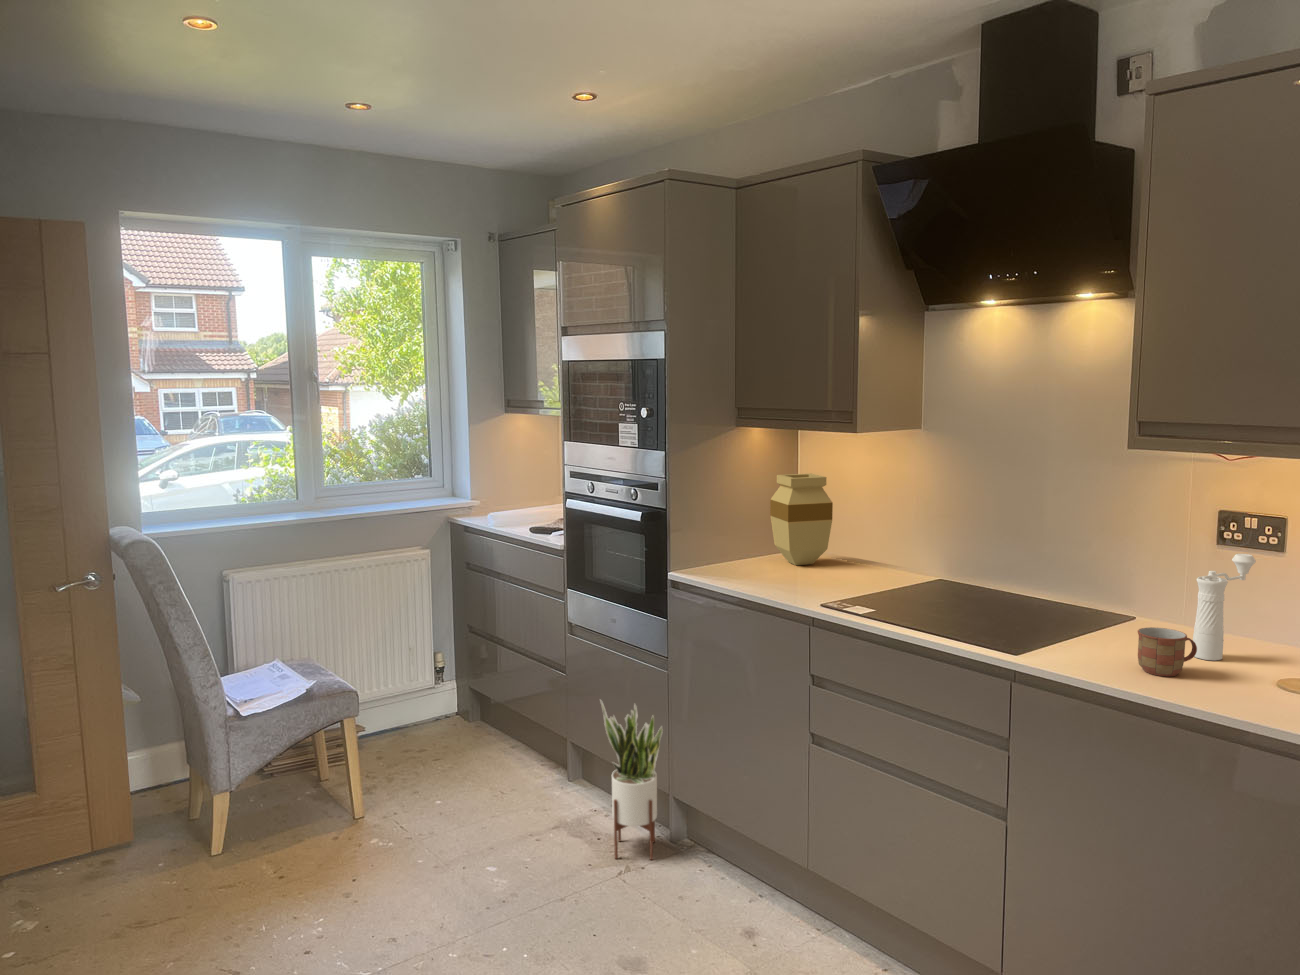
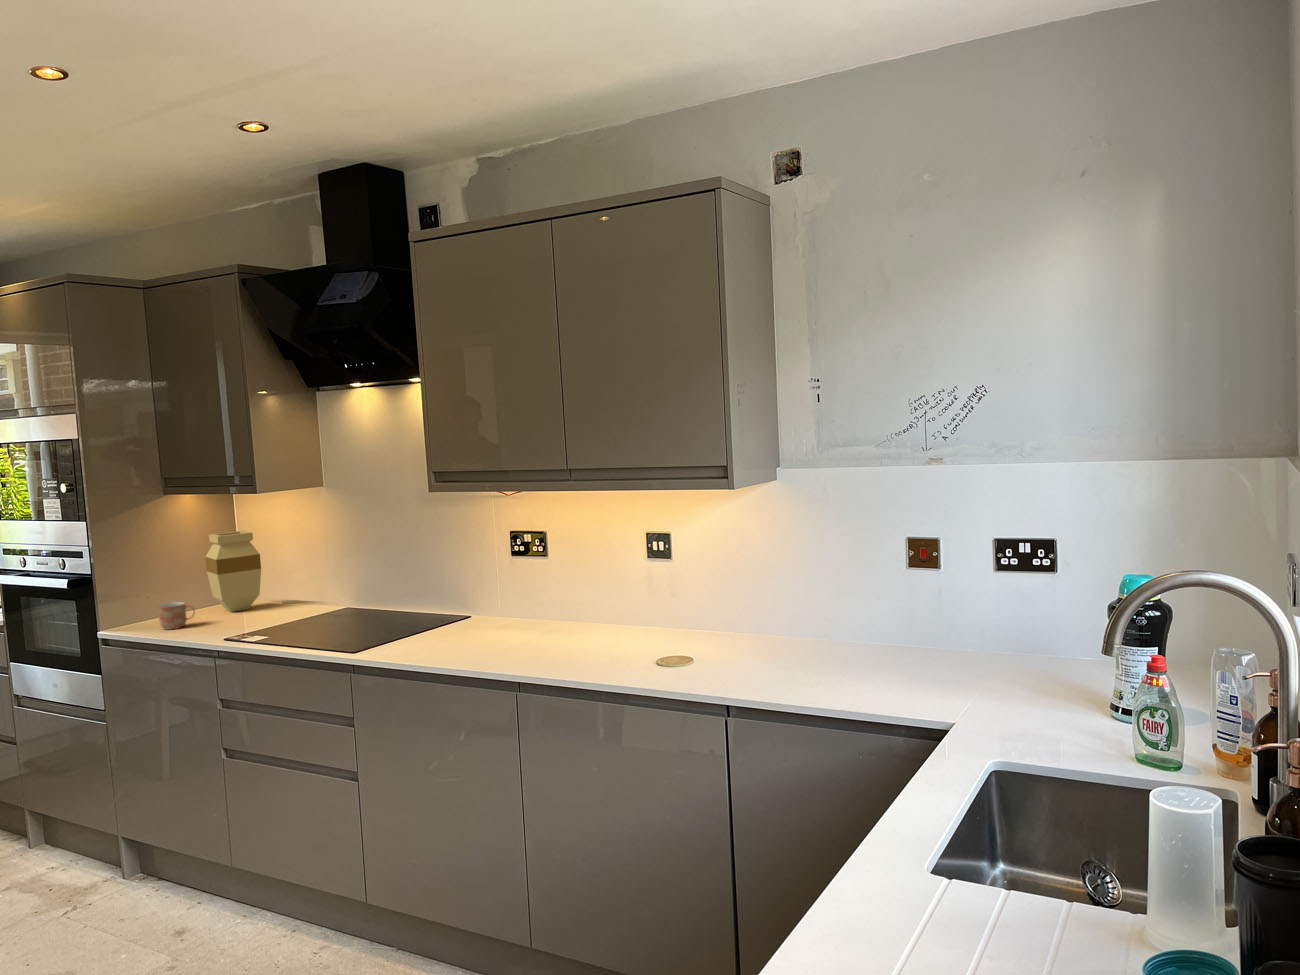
pepper mill: present [1193,554,1256,661] -> none [477,560,521,638]
mug: present [1138,627,1197,676] -> present [158,602,195,630]
potted plant: present [600,700,662,860] -> none [35,757,107,907]

